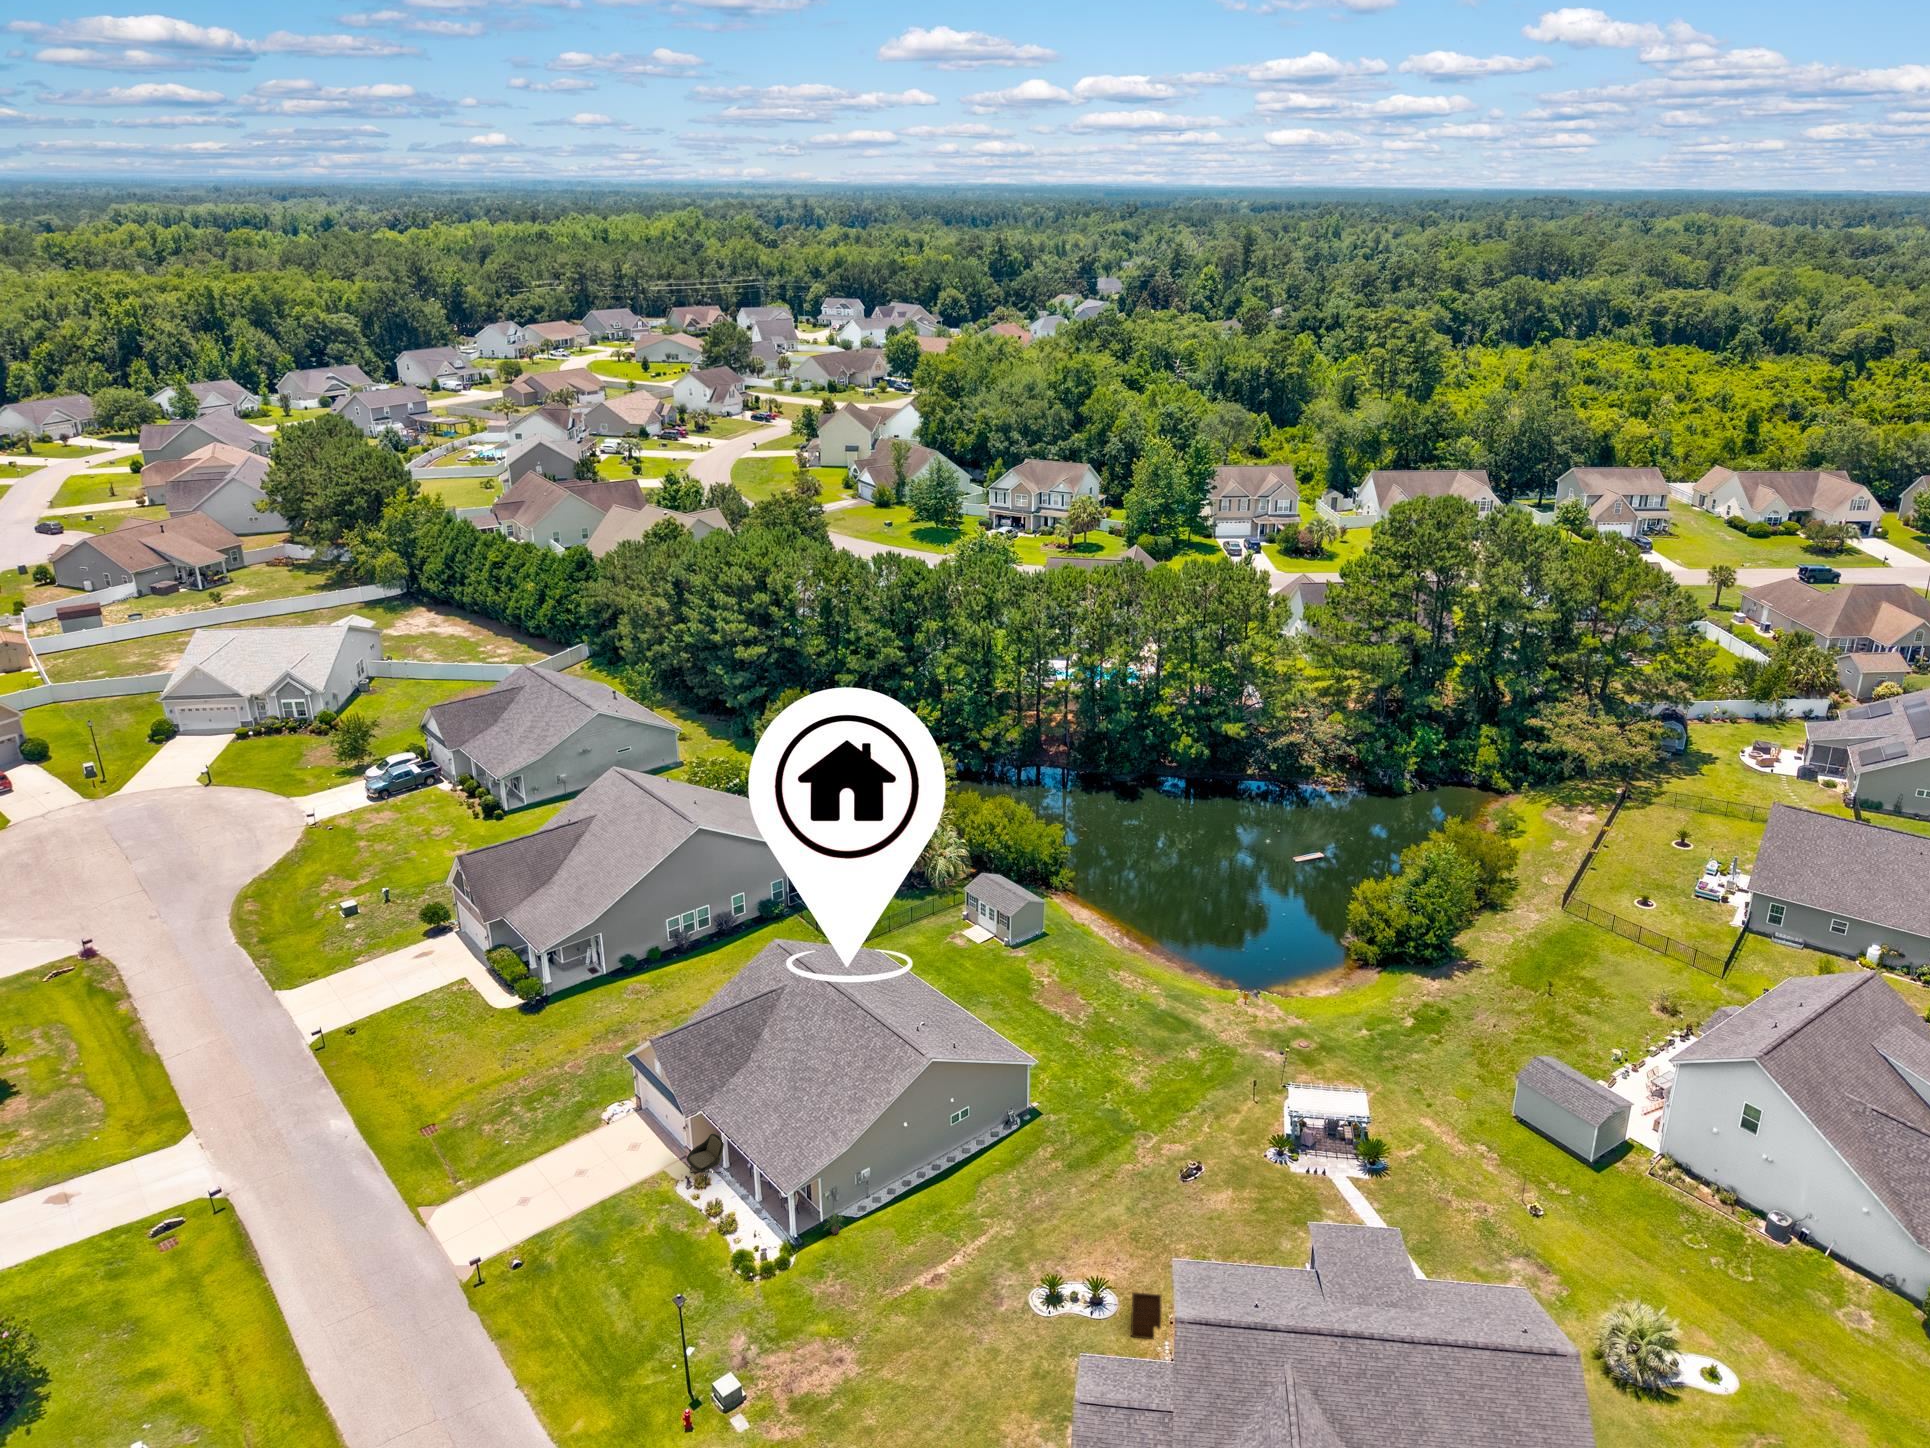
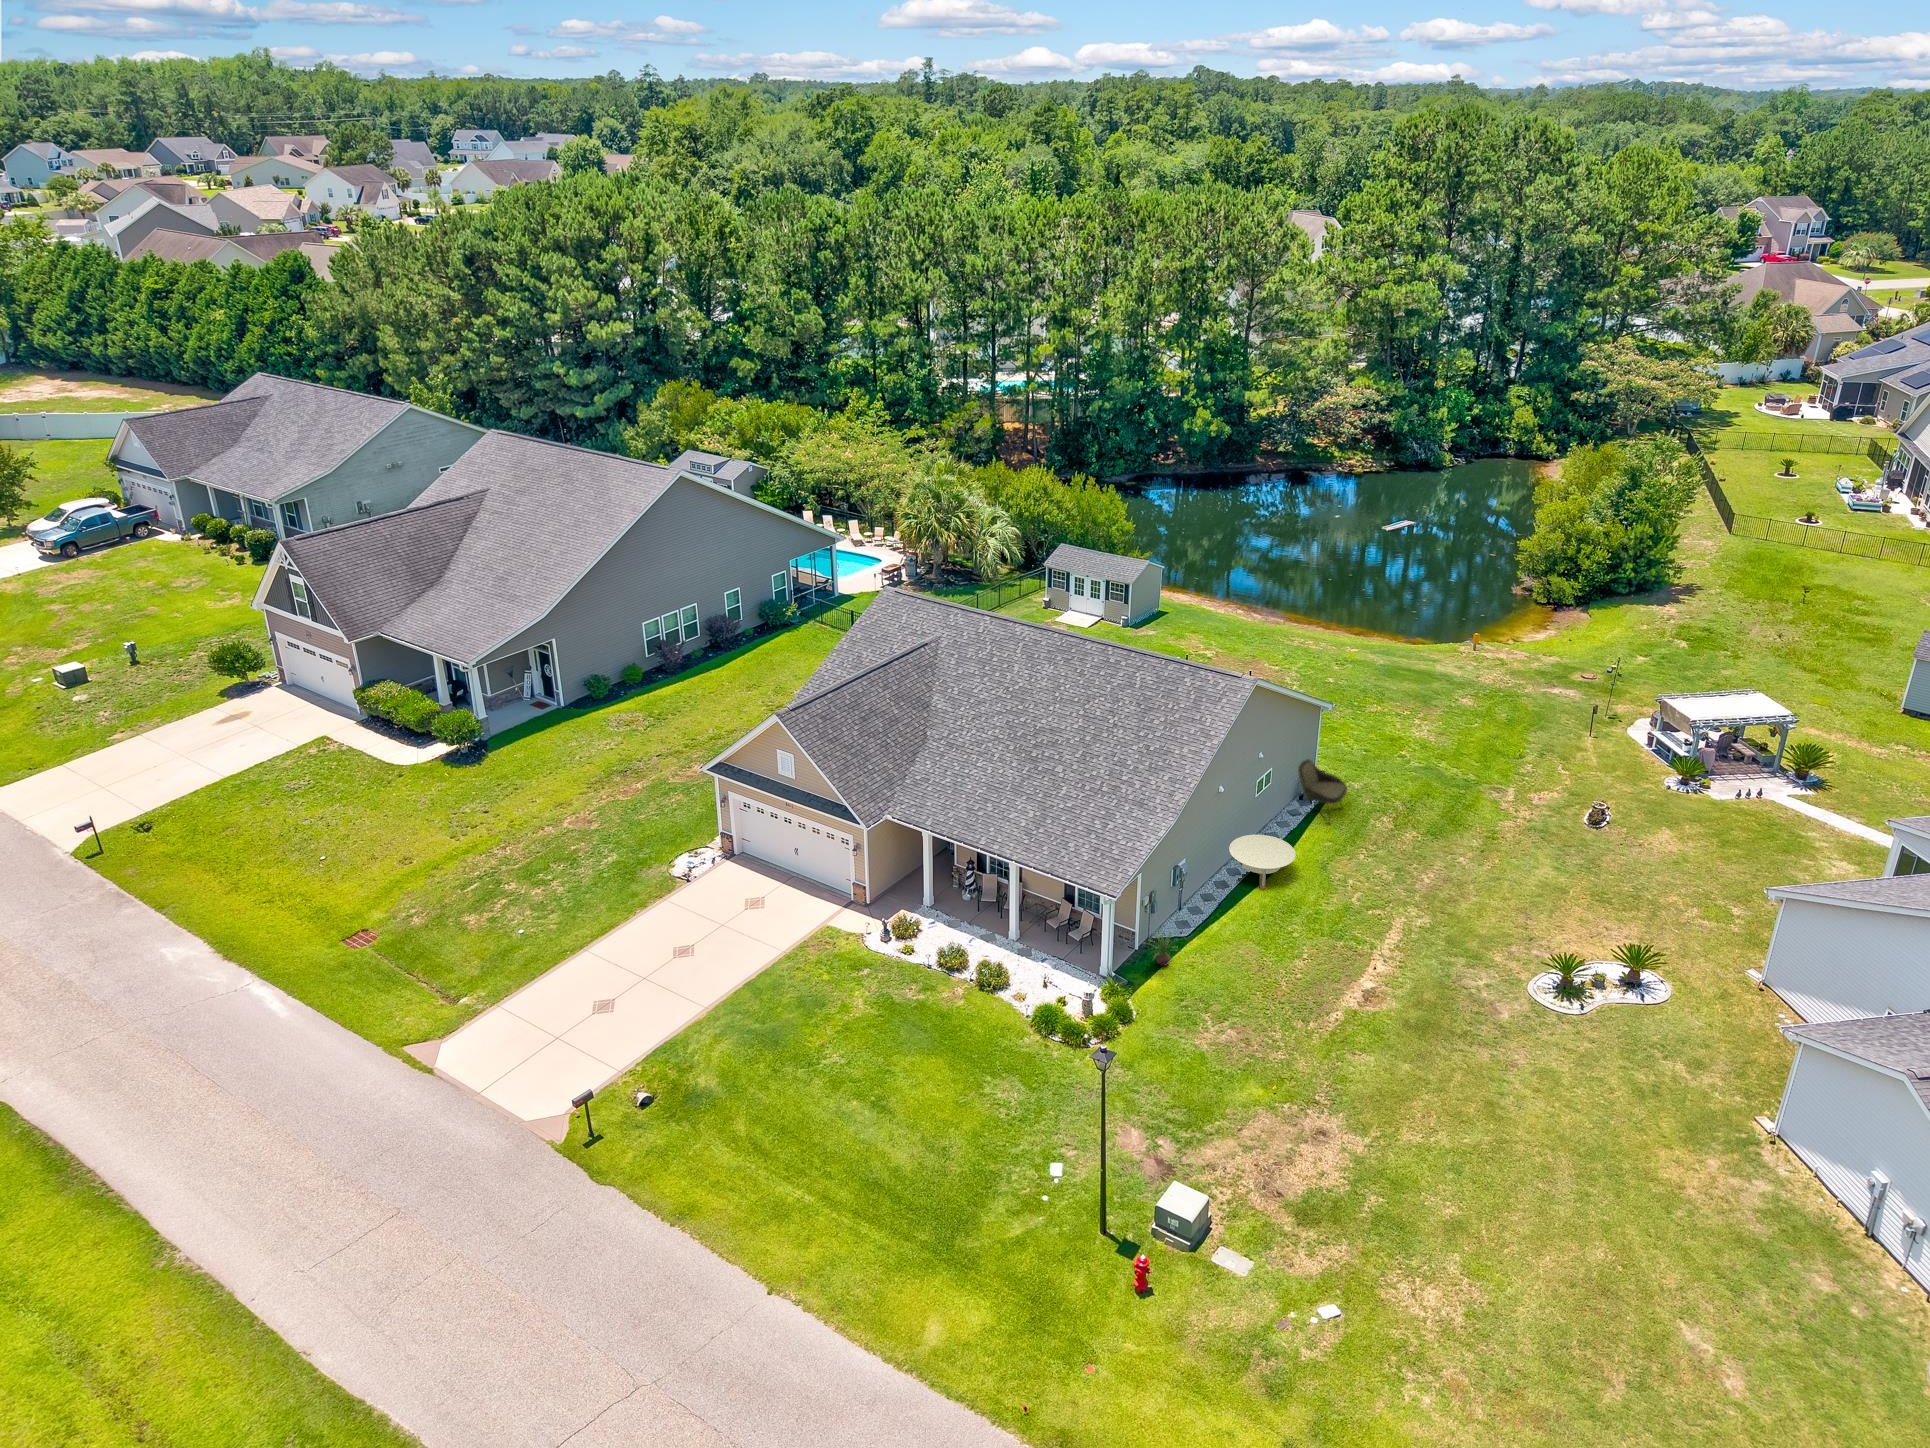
lounge chair: present [687,1134,727,1185] -> present [1298,759,1347,823]
round table: none [920,1150,962,1190] -> present [1229,835,1296,890]
wooden crate: present [1131,1292,1161,1339] -> none [1679,951,1761,1019]

